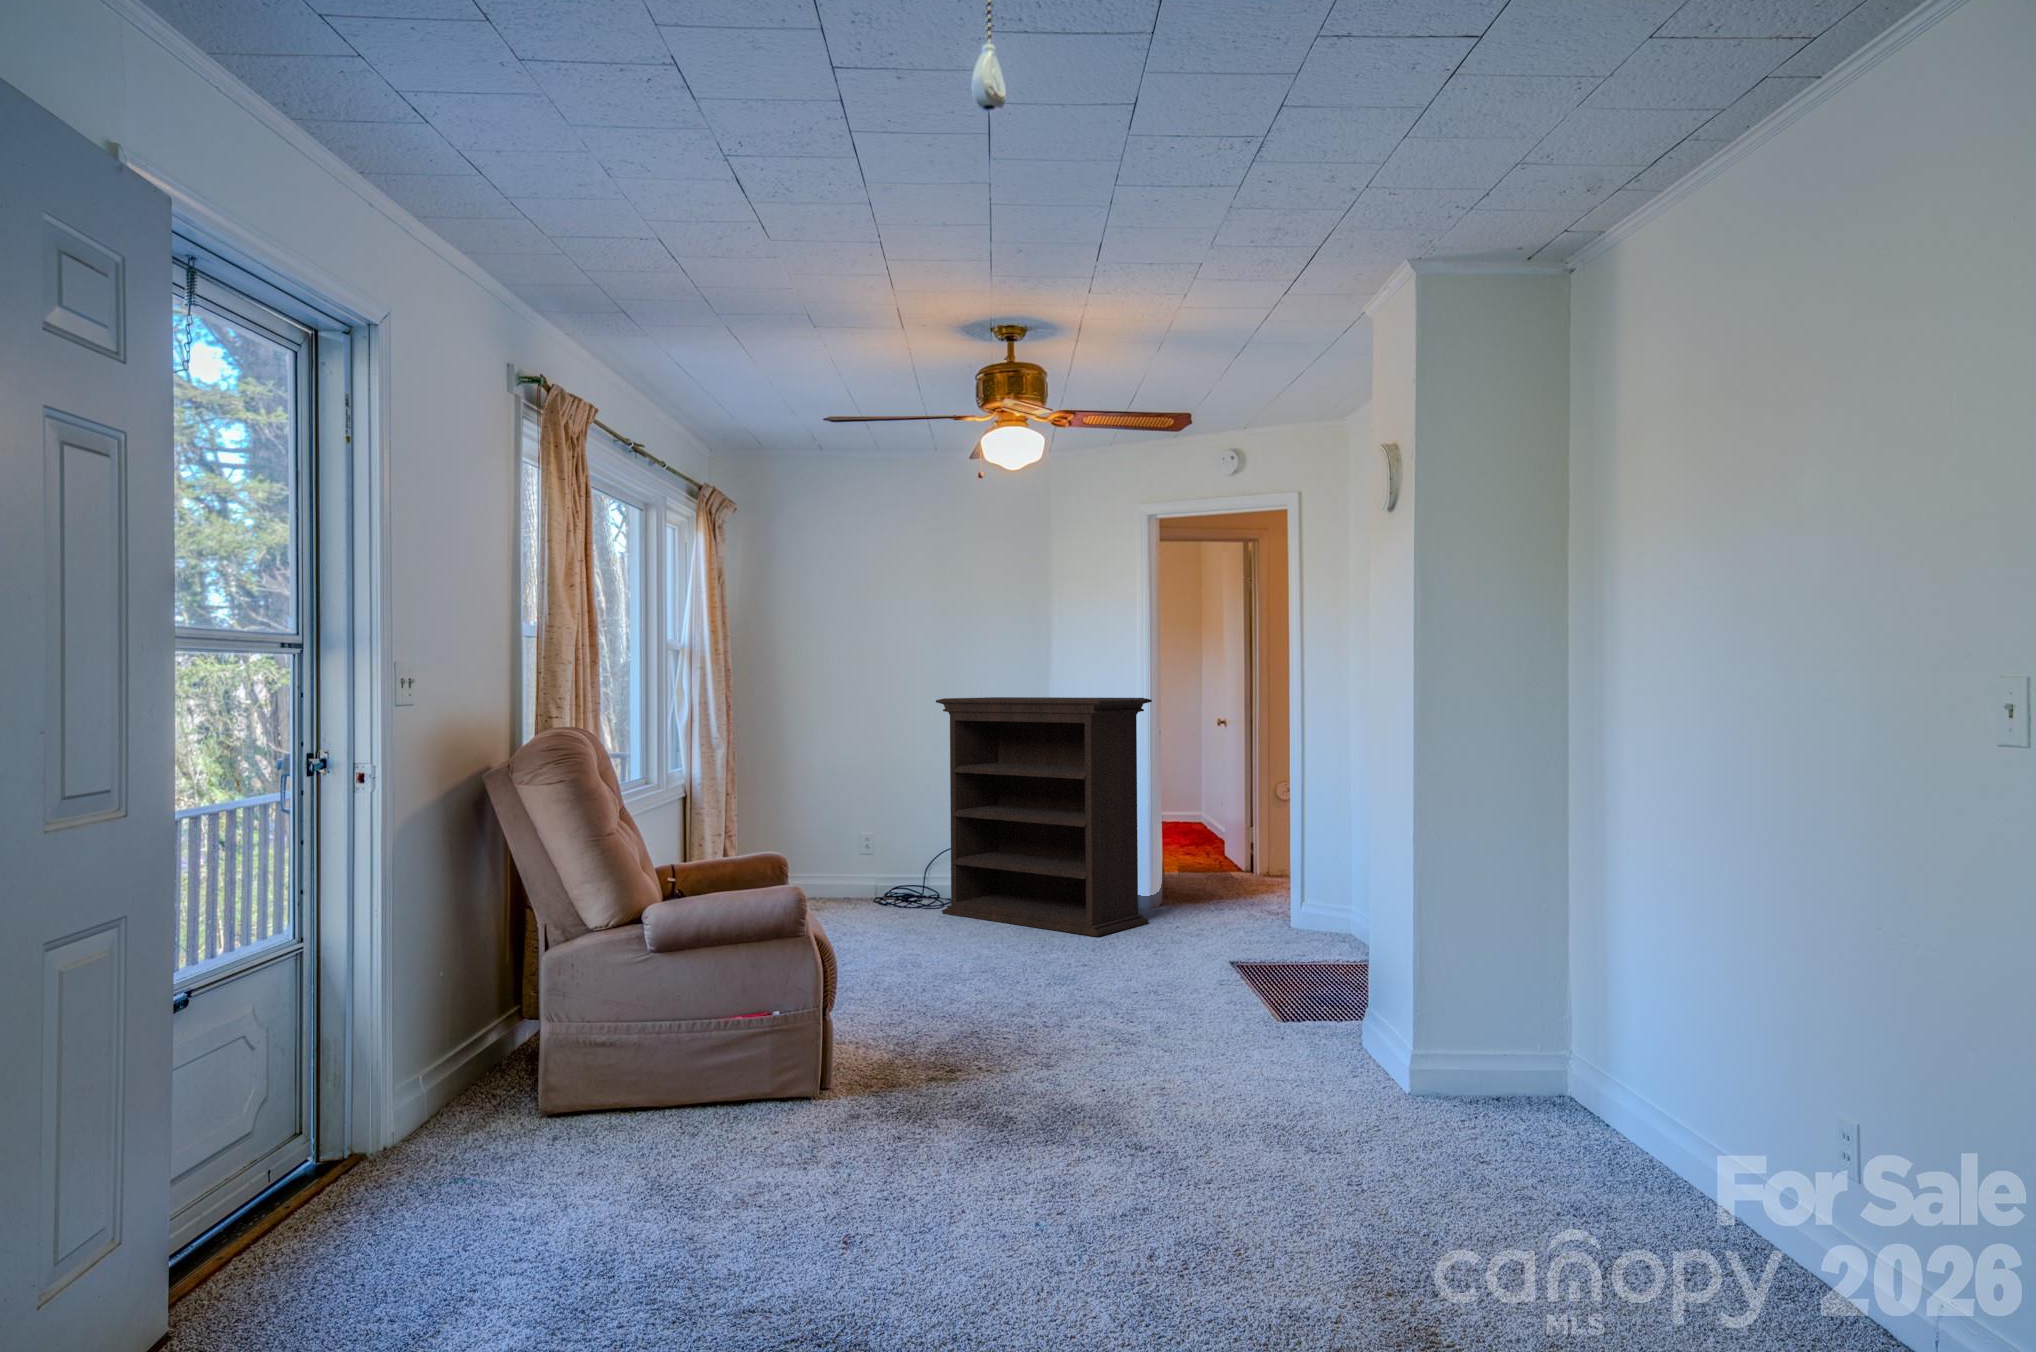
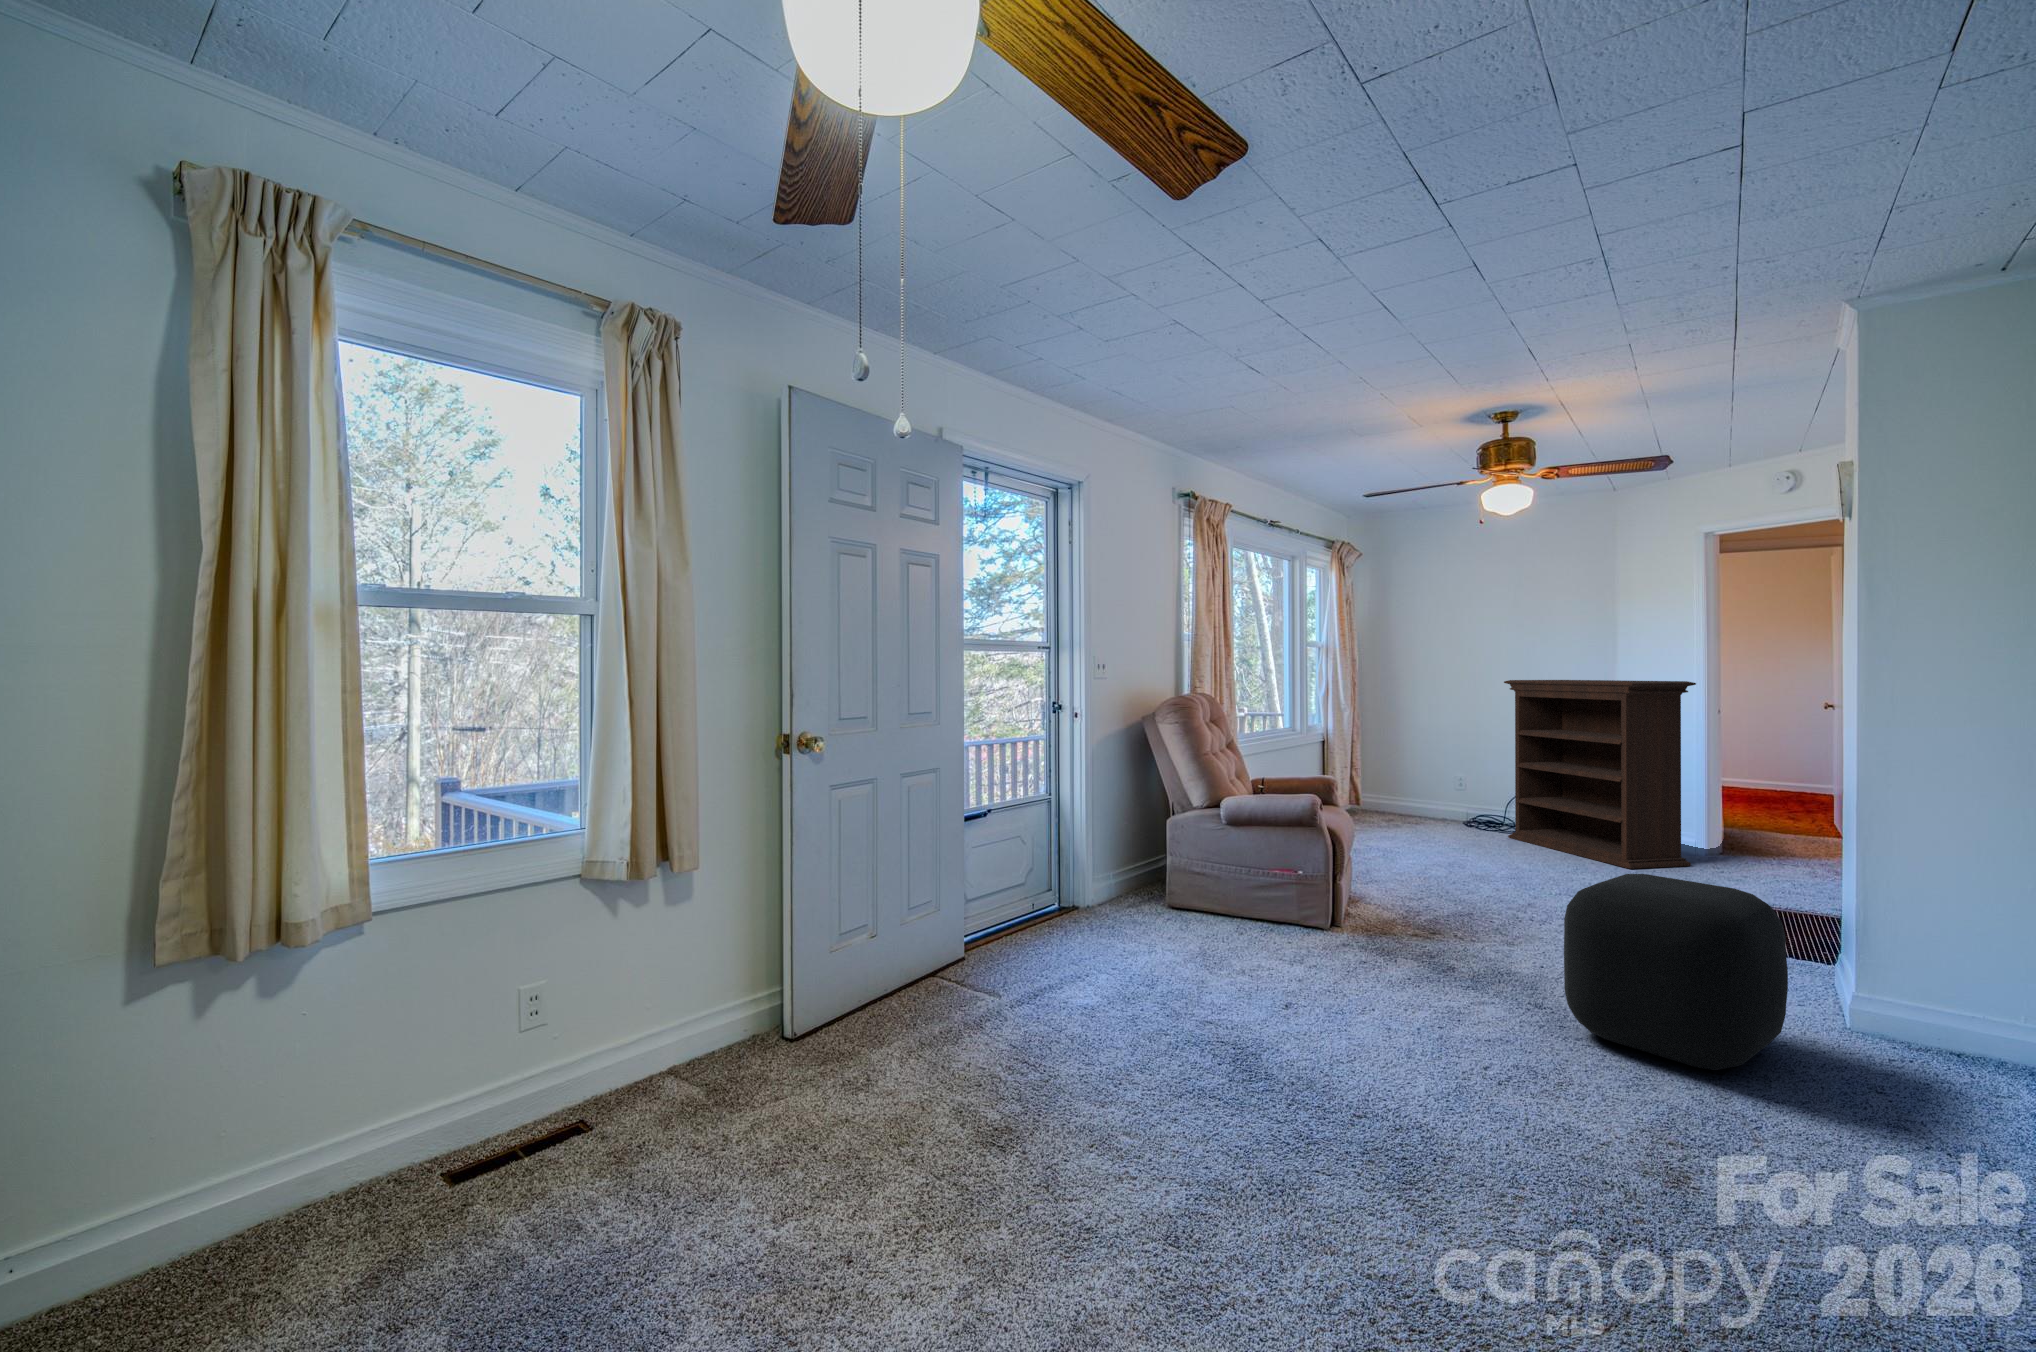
ottoman: none [1203,950,1432,1191] -> present [1564,874,1788,1070]

